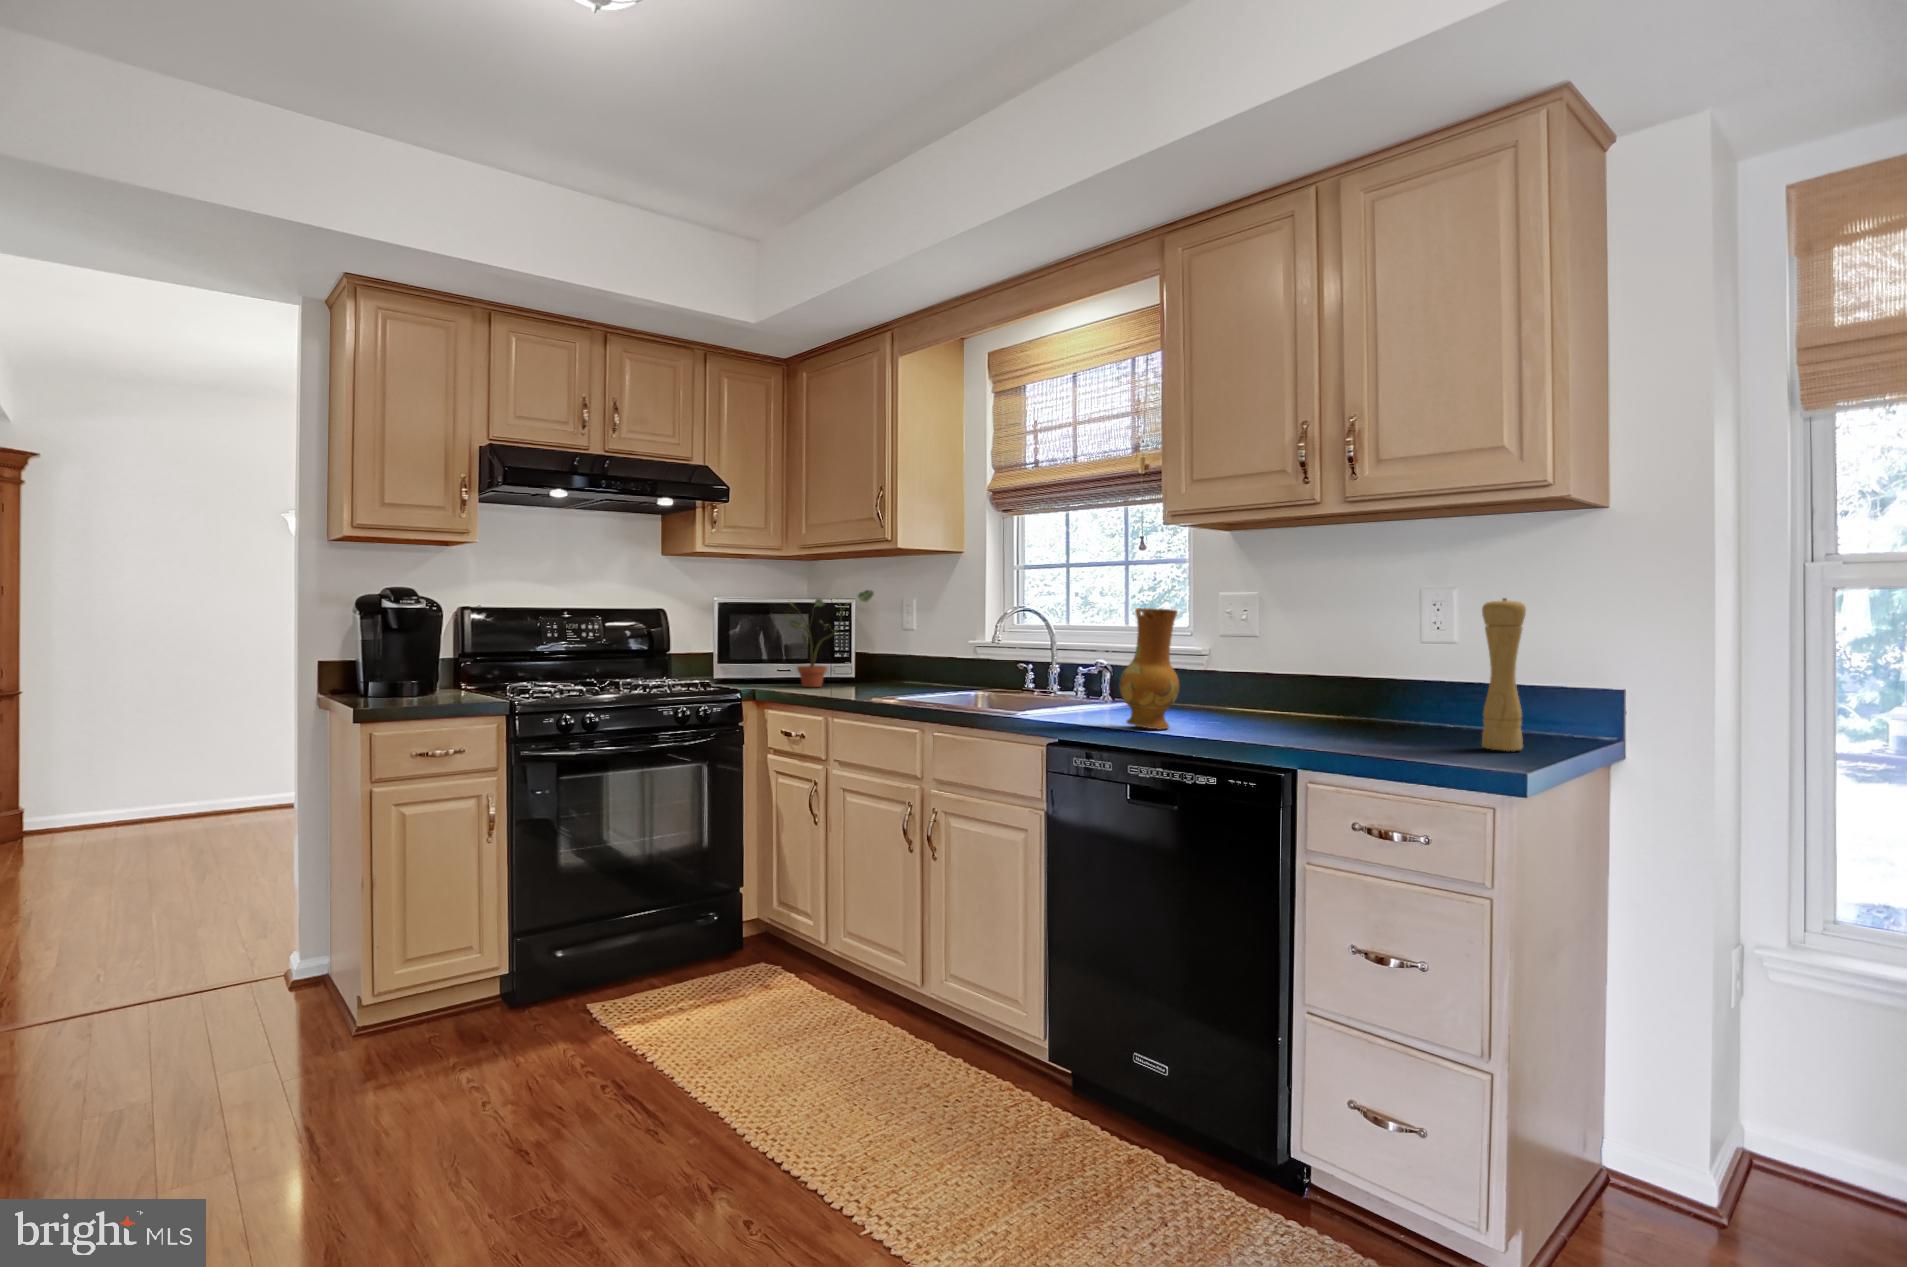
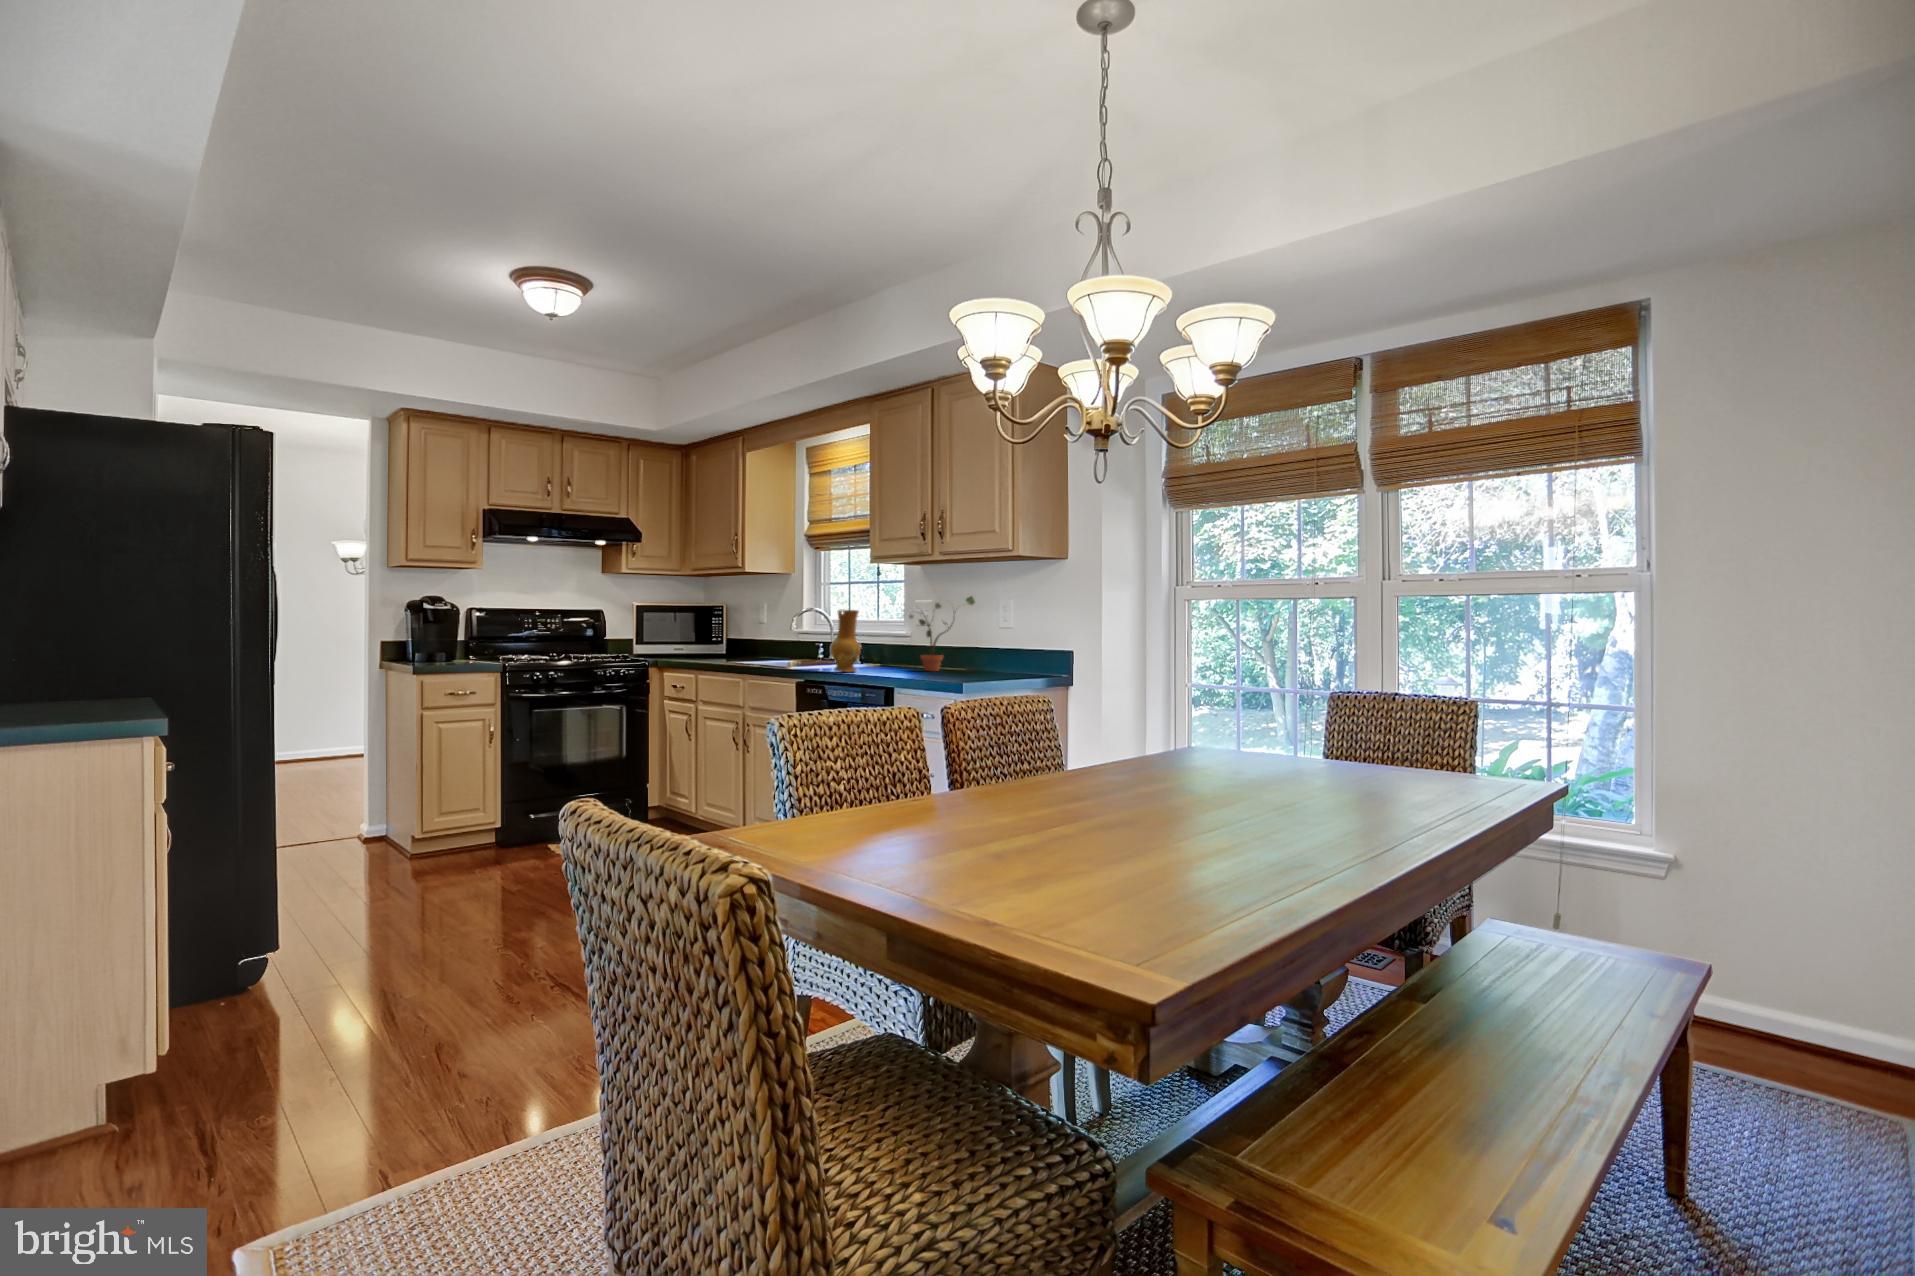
potted plant: present [783,590,874,687] -> present [910,596,975,671]
pepper mill: present [1482,598,1526,751] -> none [985,605,1003,678]

